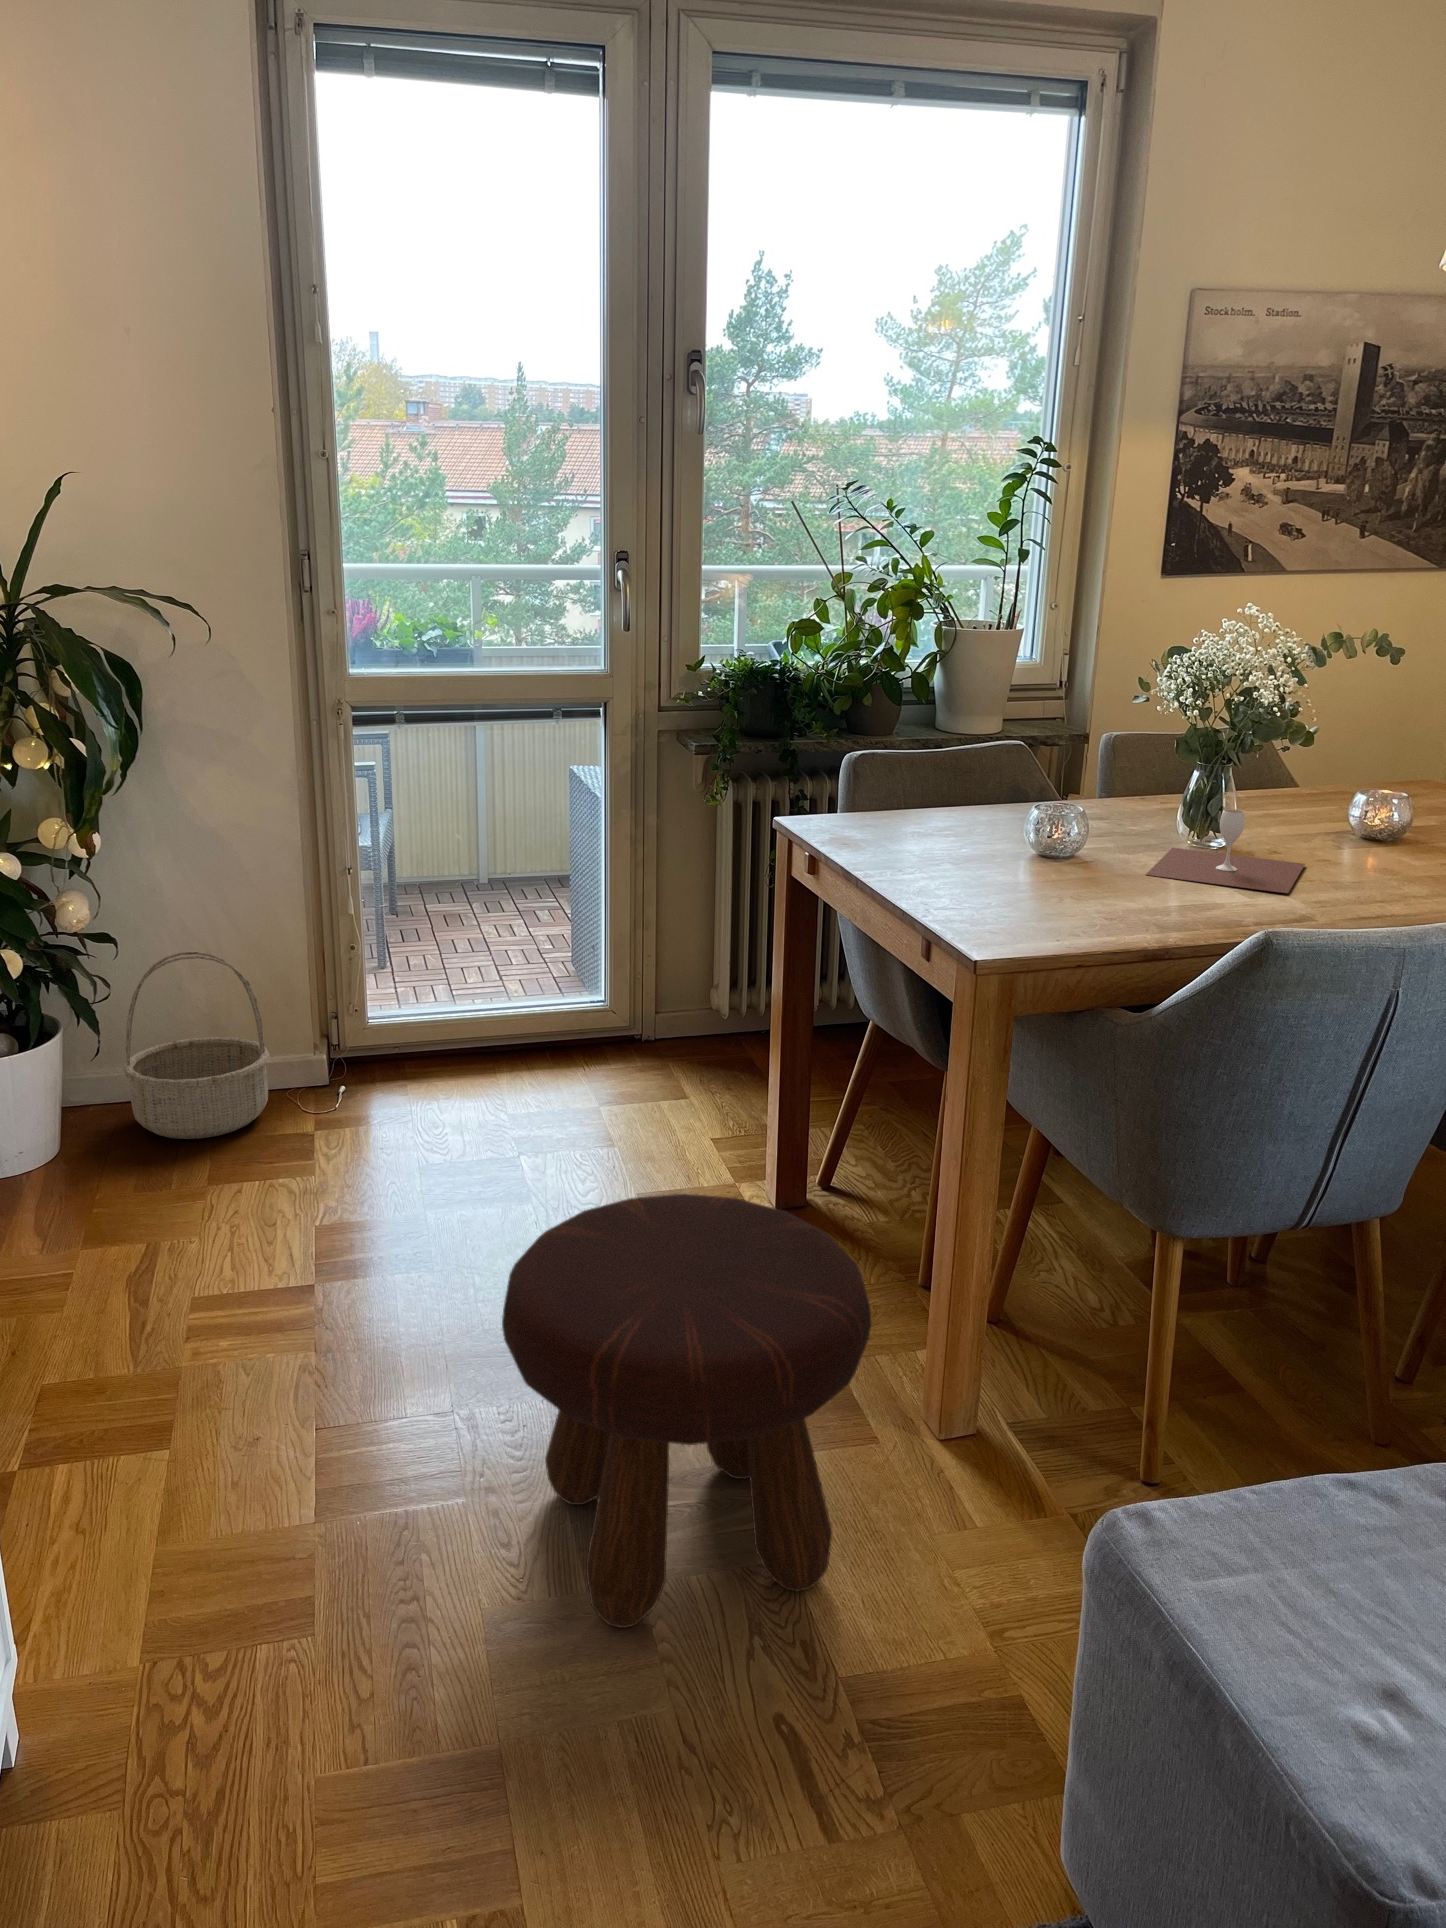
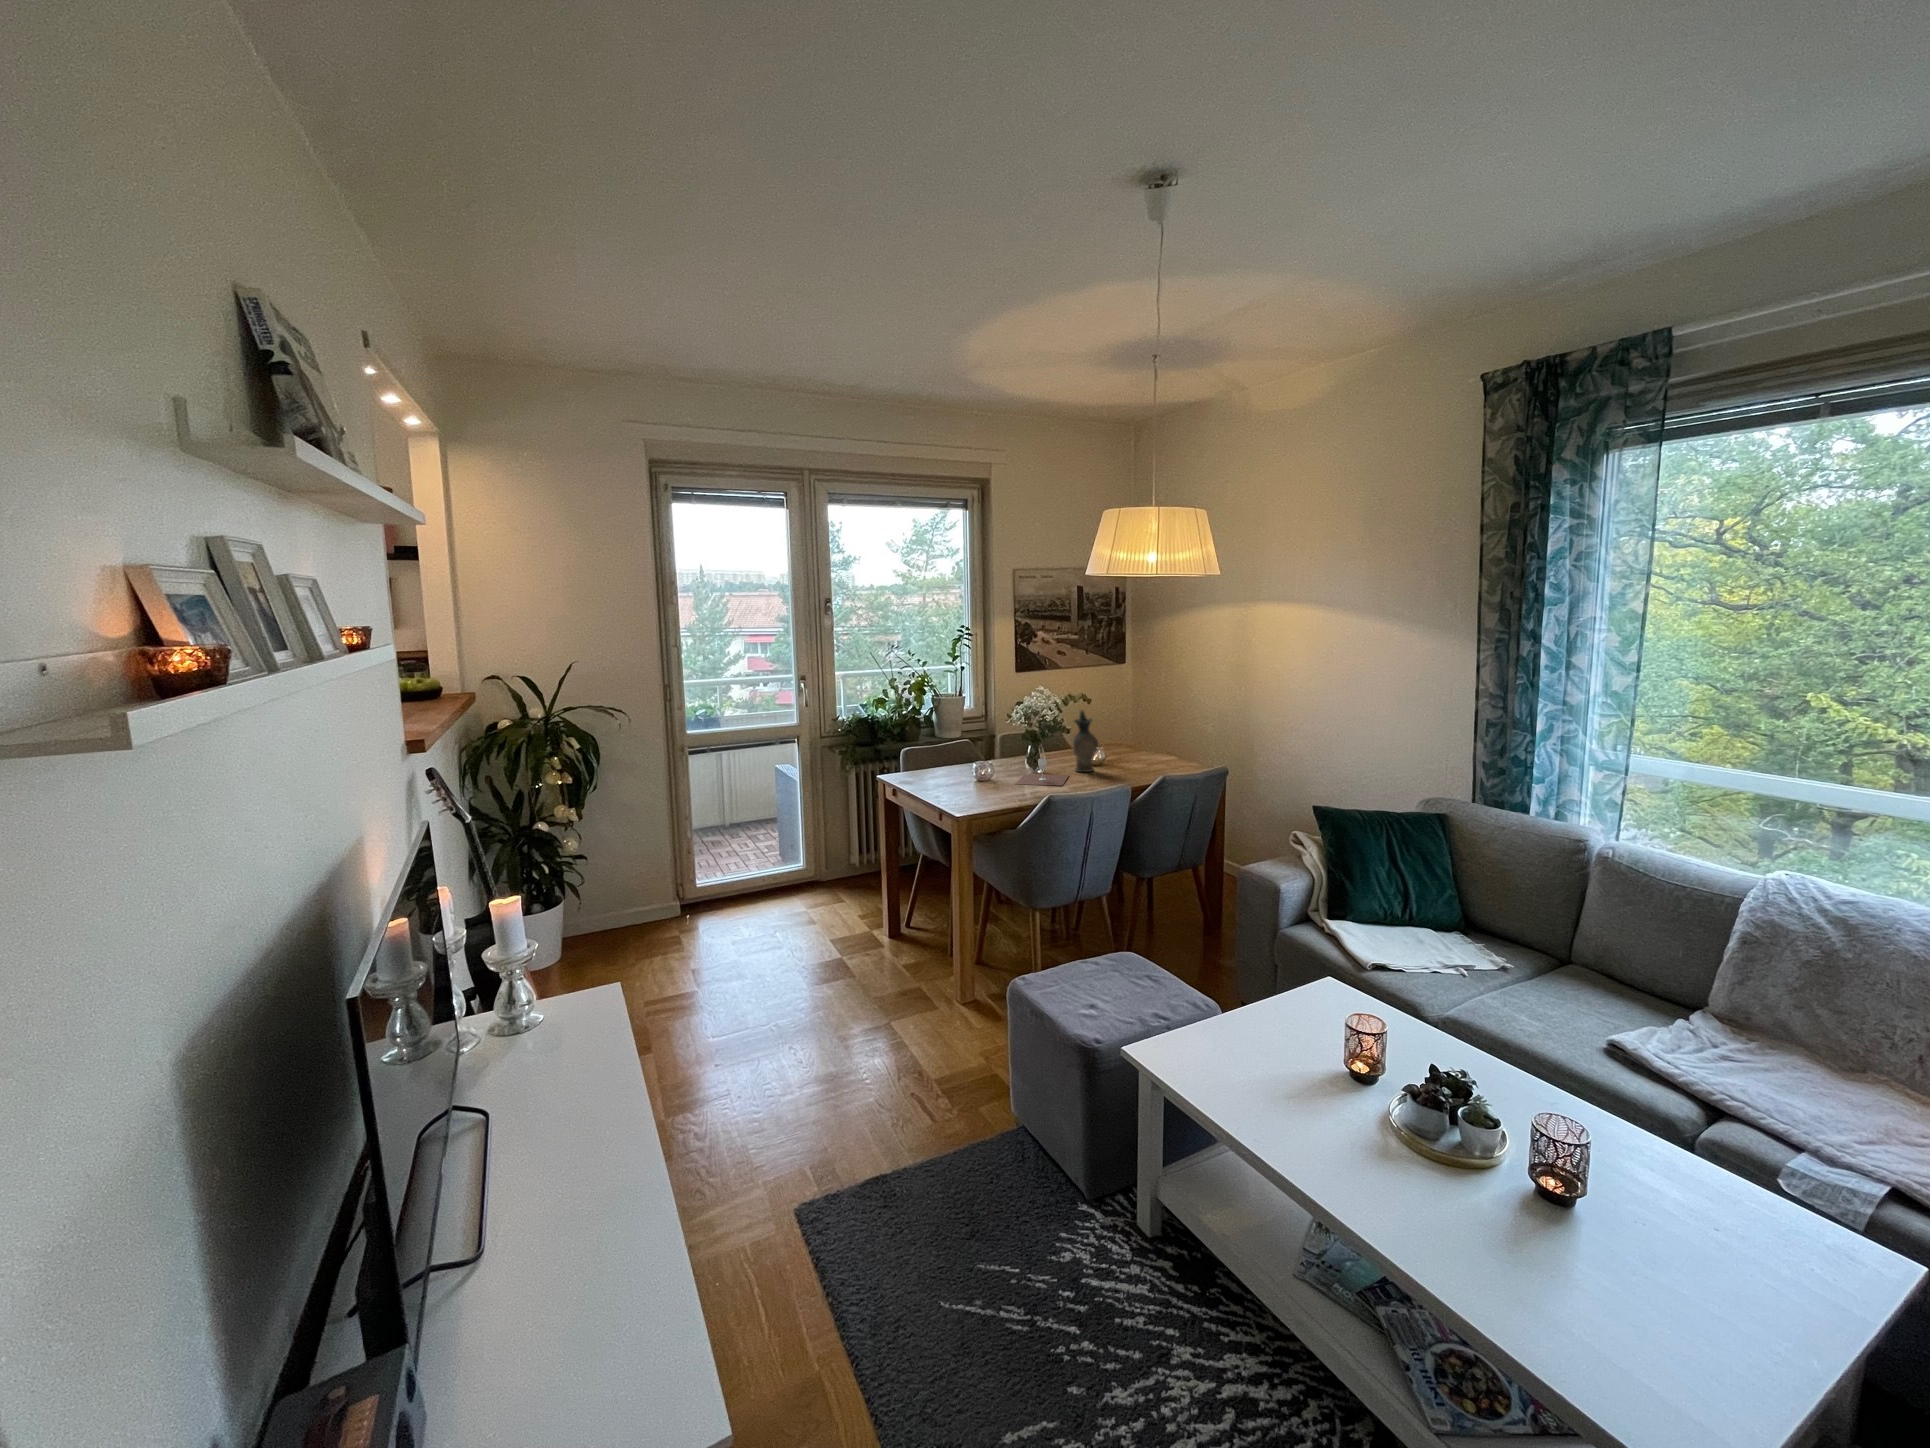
ceramic pitcher: none [1320,679,1407,859] -> present [1073,710,1099,772]
basket: present [123,951,270,1139] -> none [588,859,658,947]
footstool: present [502,1194,871,1628] -> none [796,917,933,1082]

